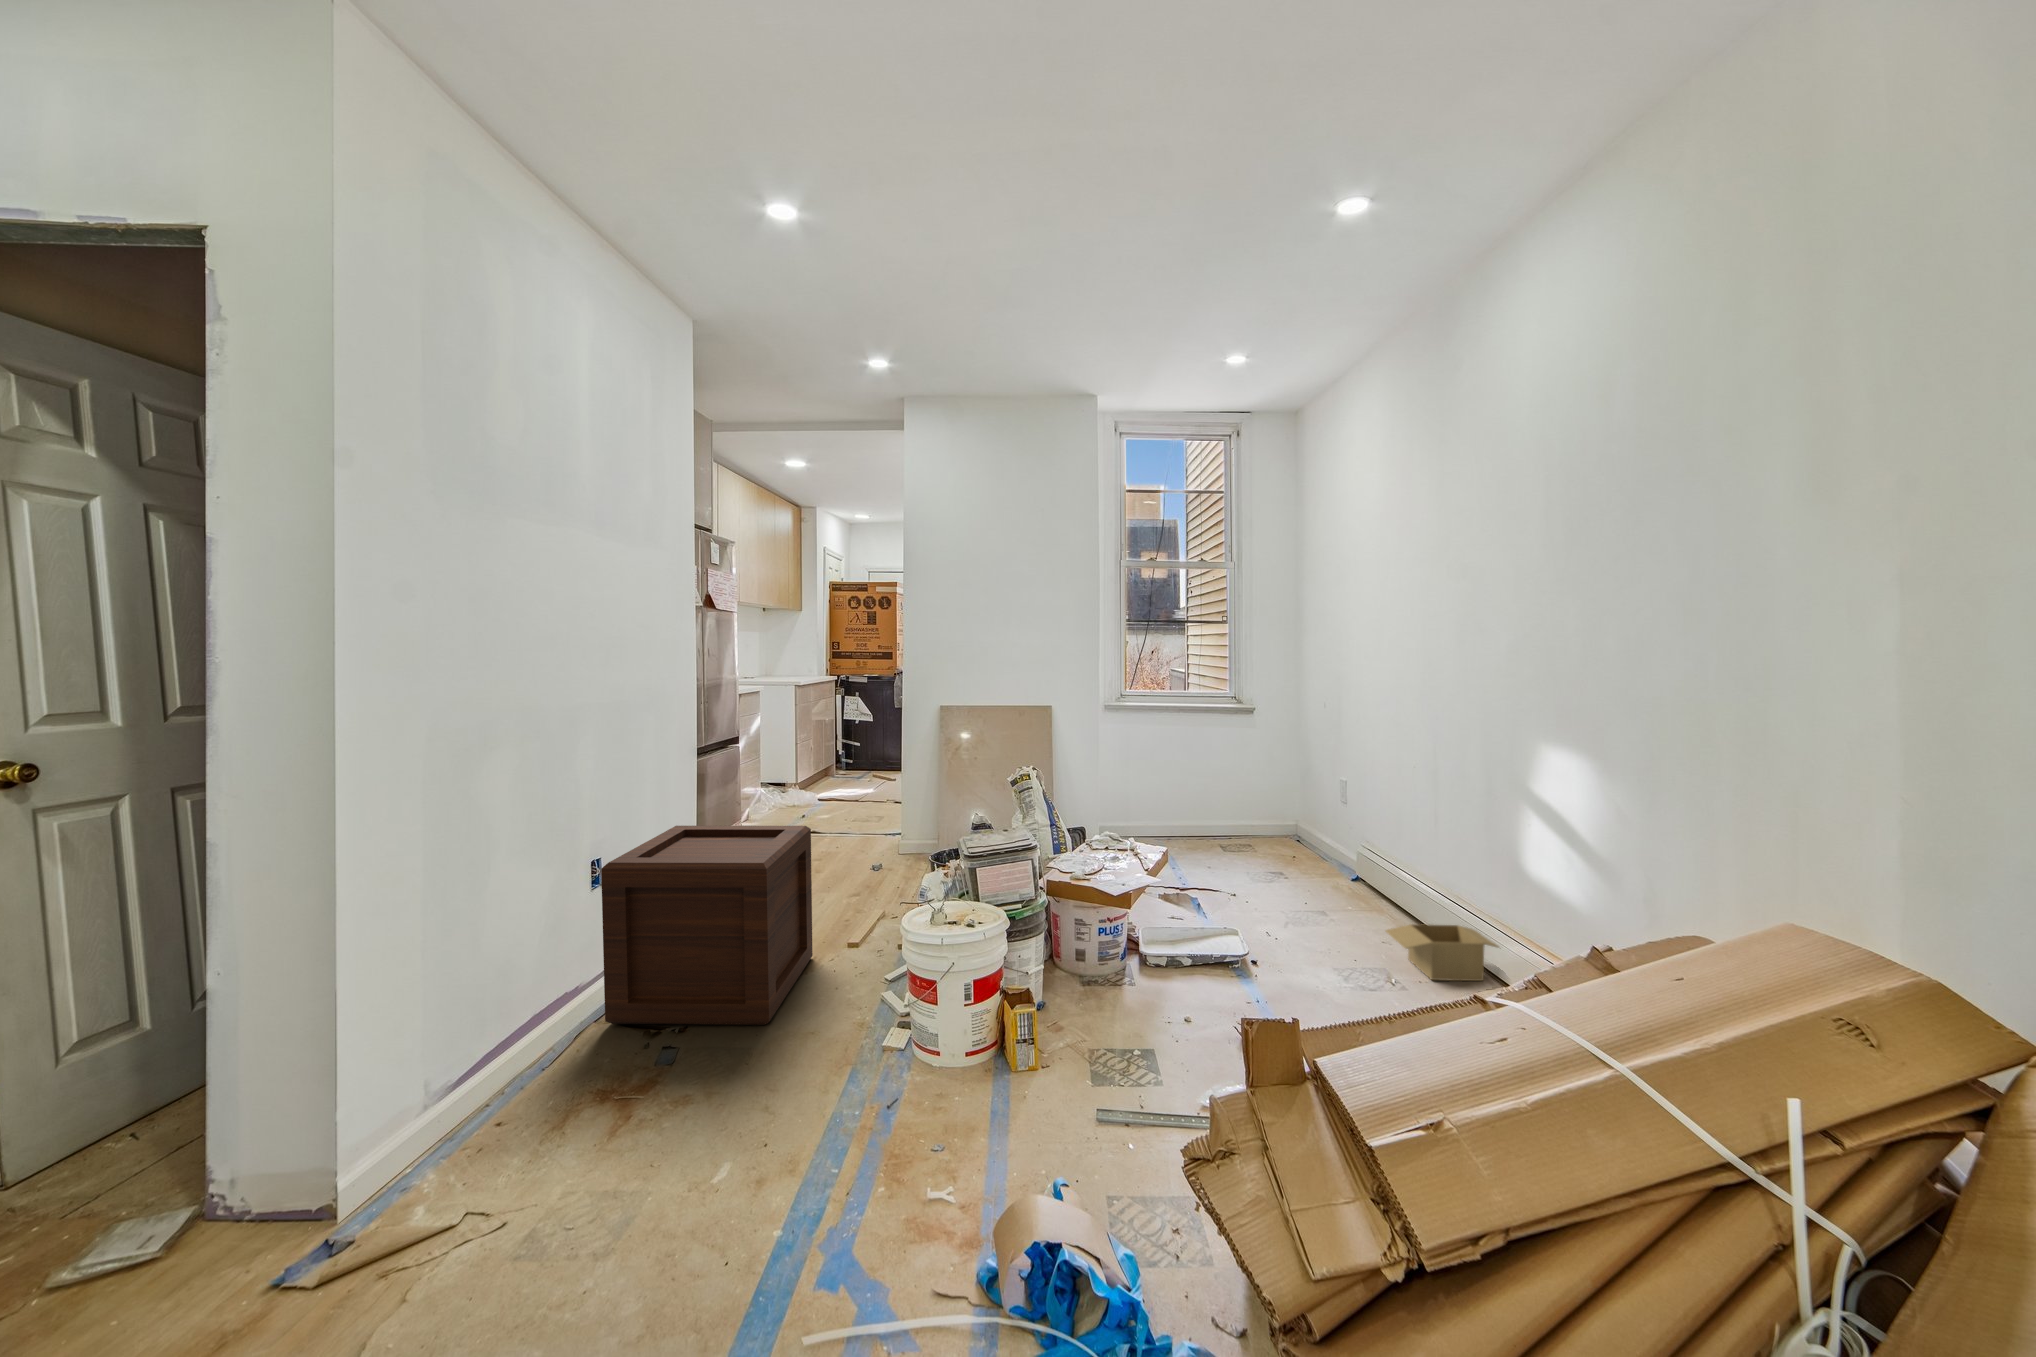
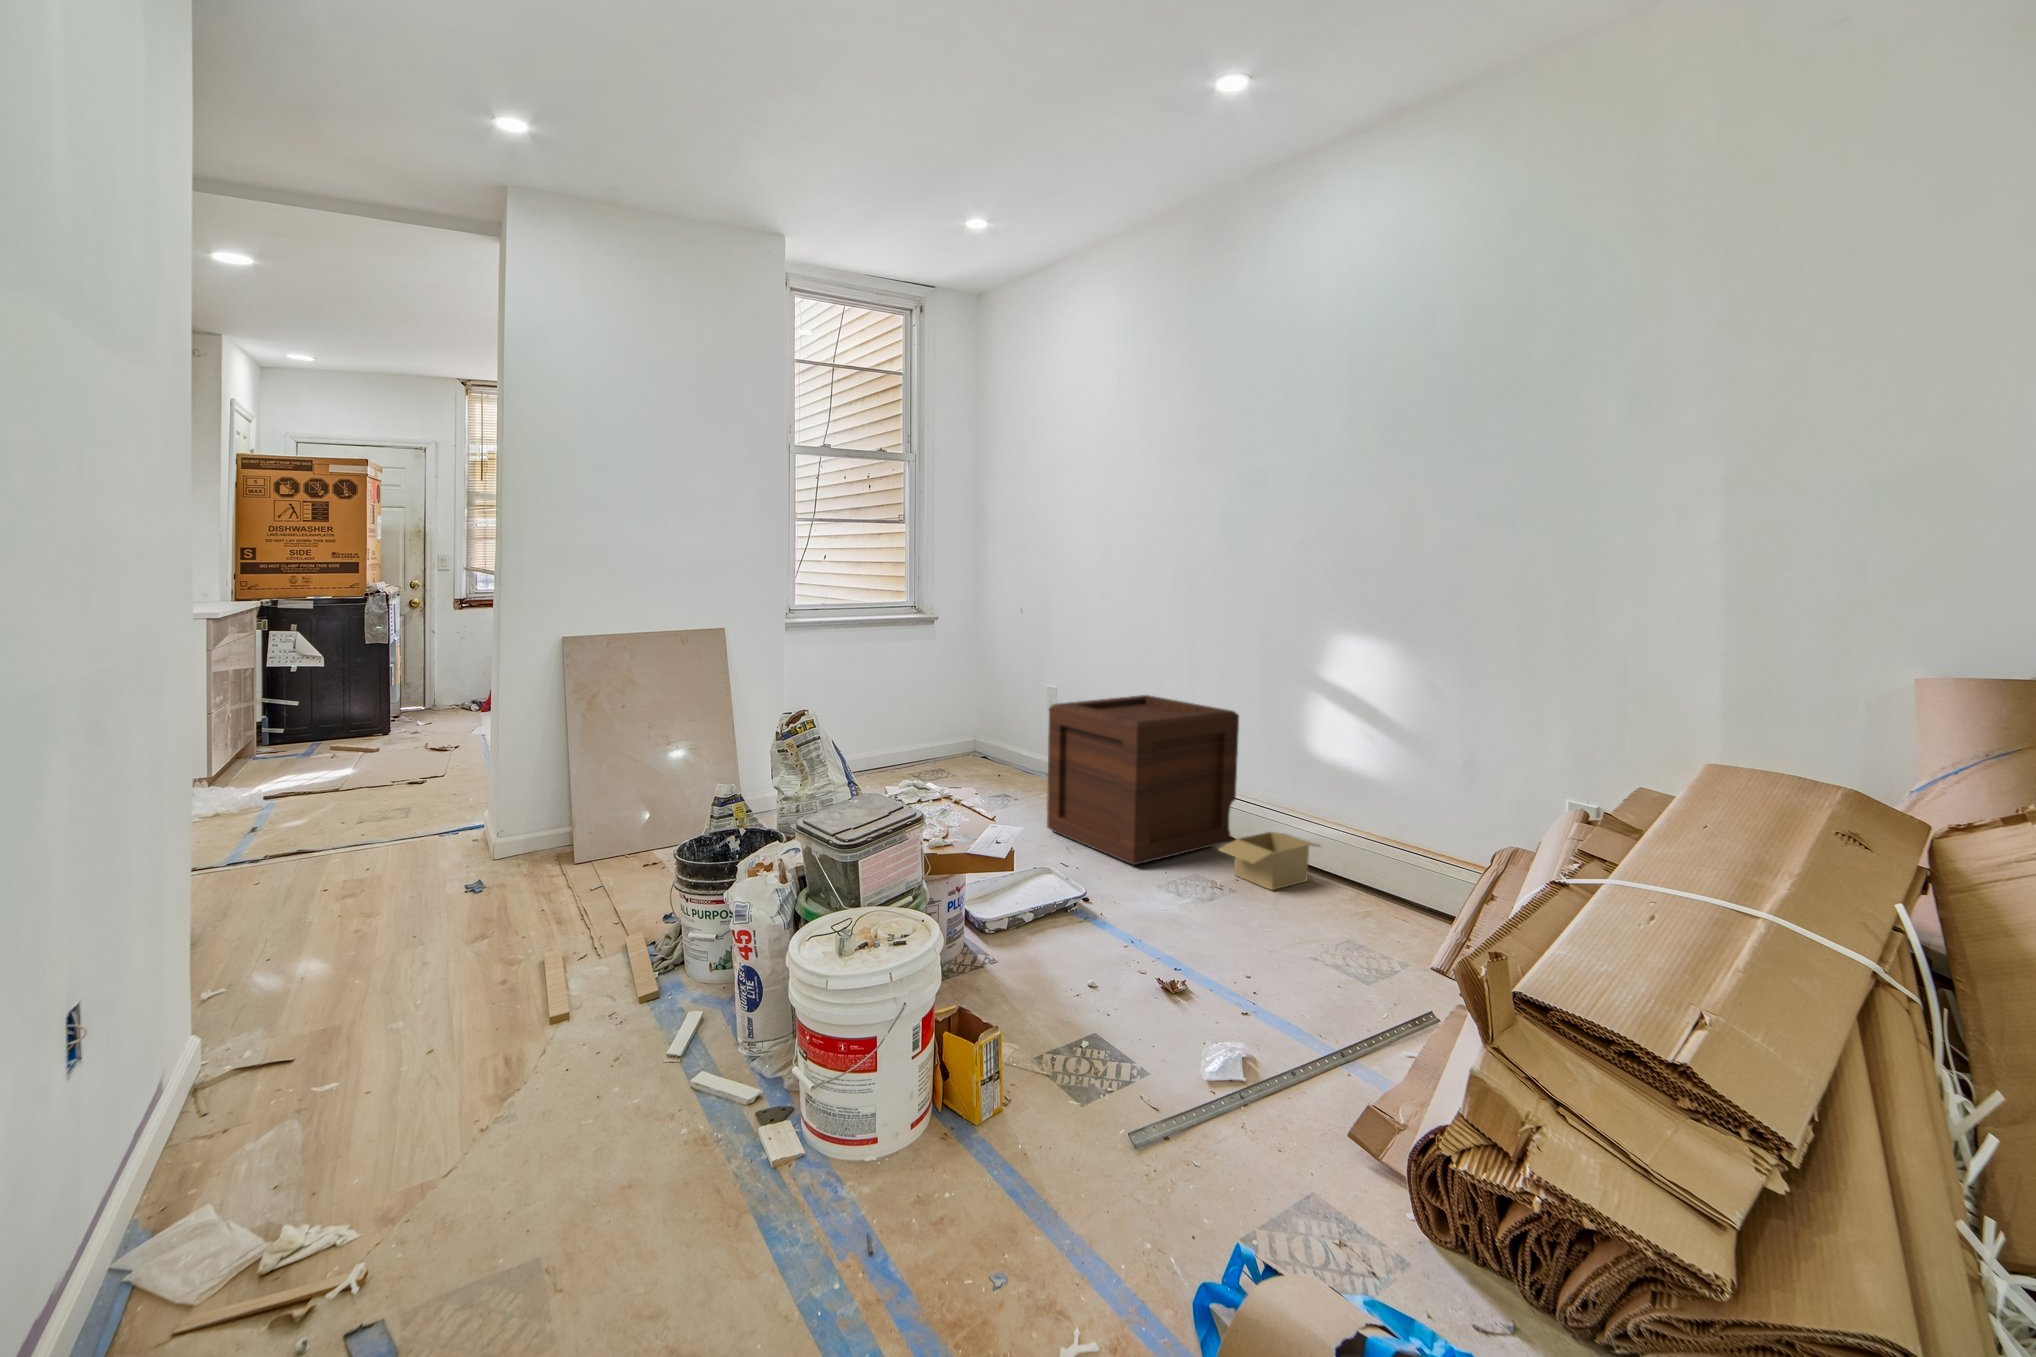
wooden crate: present [601,826,813,1025] -> present [1047,695,1239,865]

